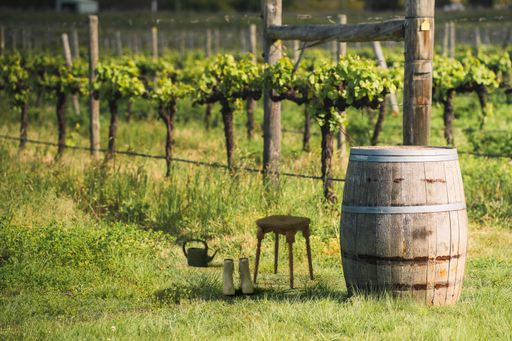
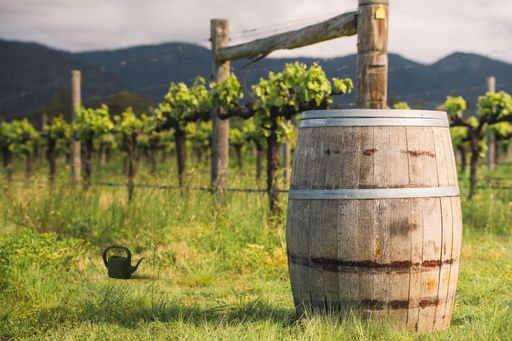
stool: present [253,215,313,289] -> none [177,215,253,306]
boots: present [222,258,253,295] -> none [133,265,173,314]

